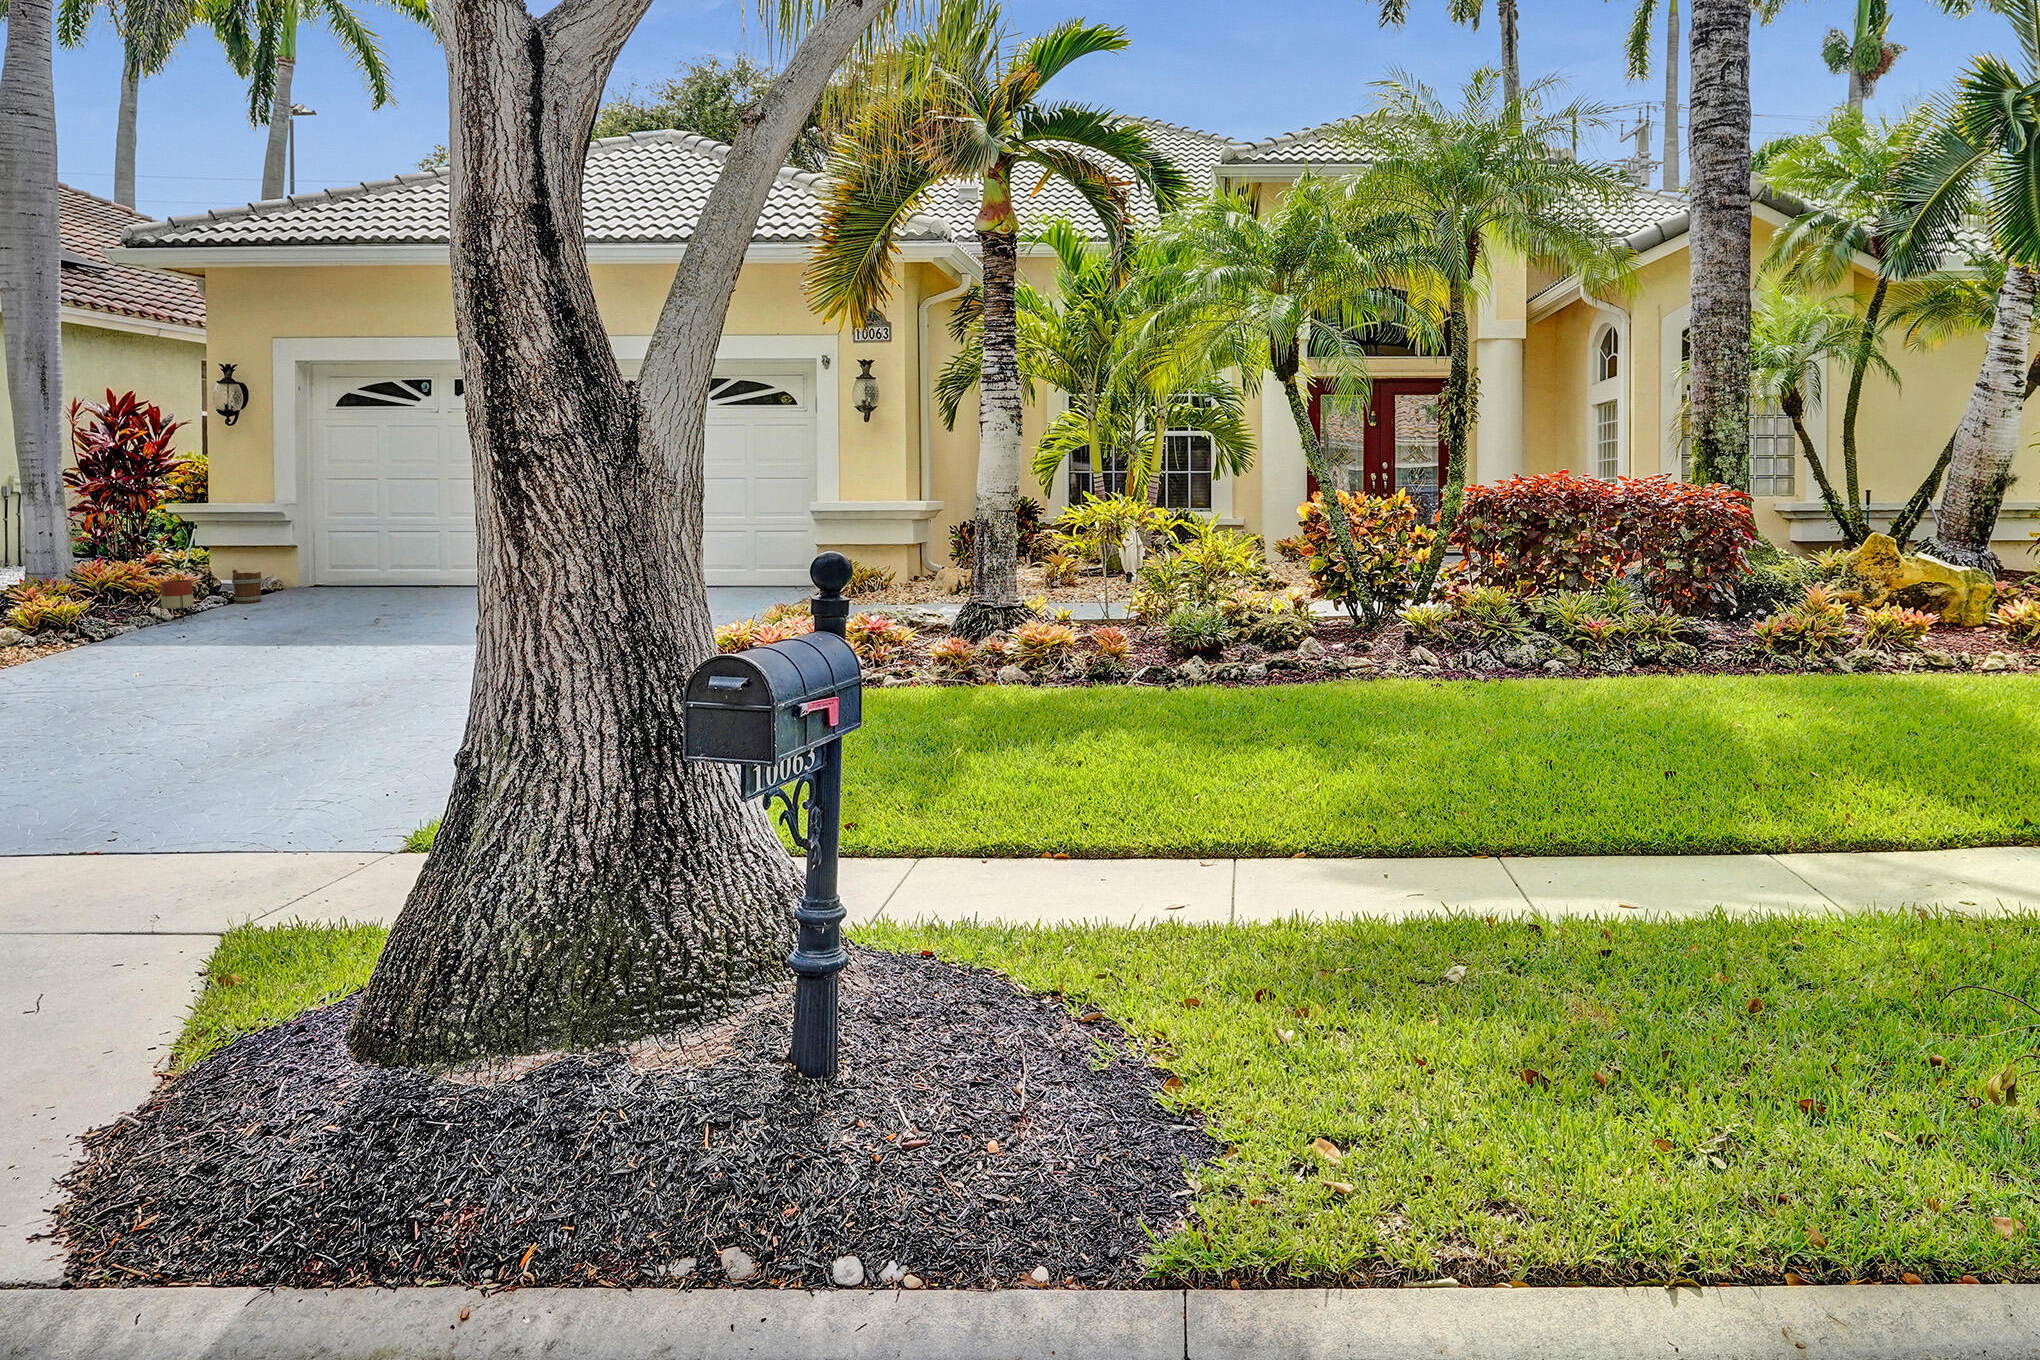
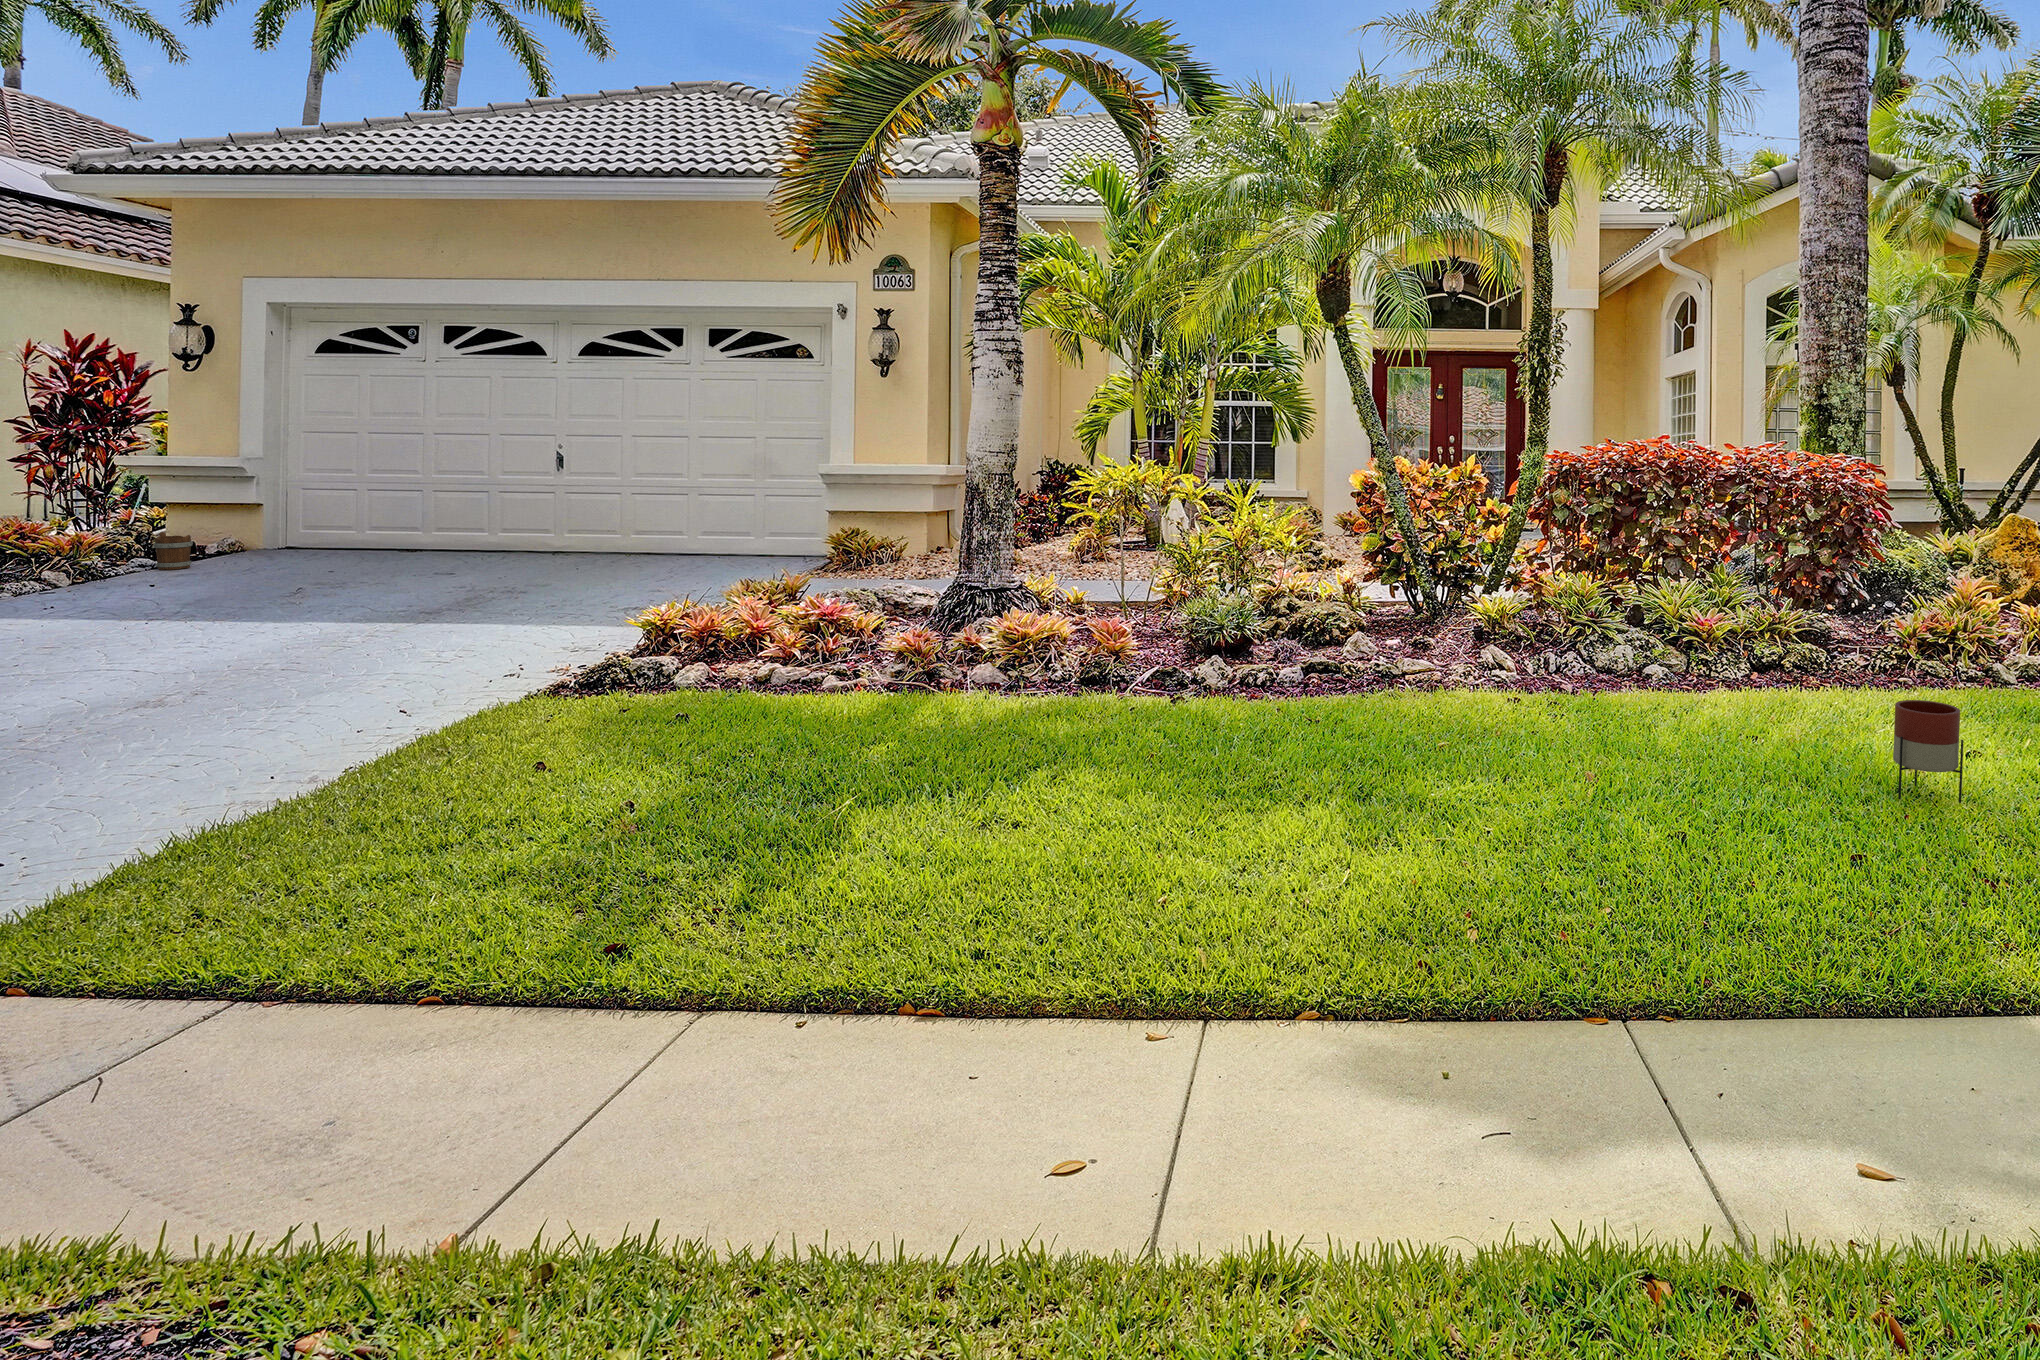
planter: present [159,580,194,622] -> present [1893,700,1963,803]

